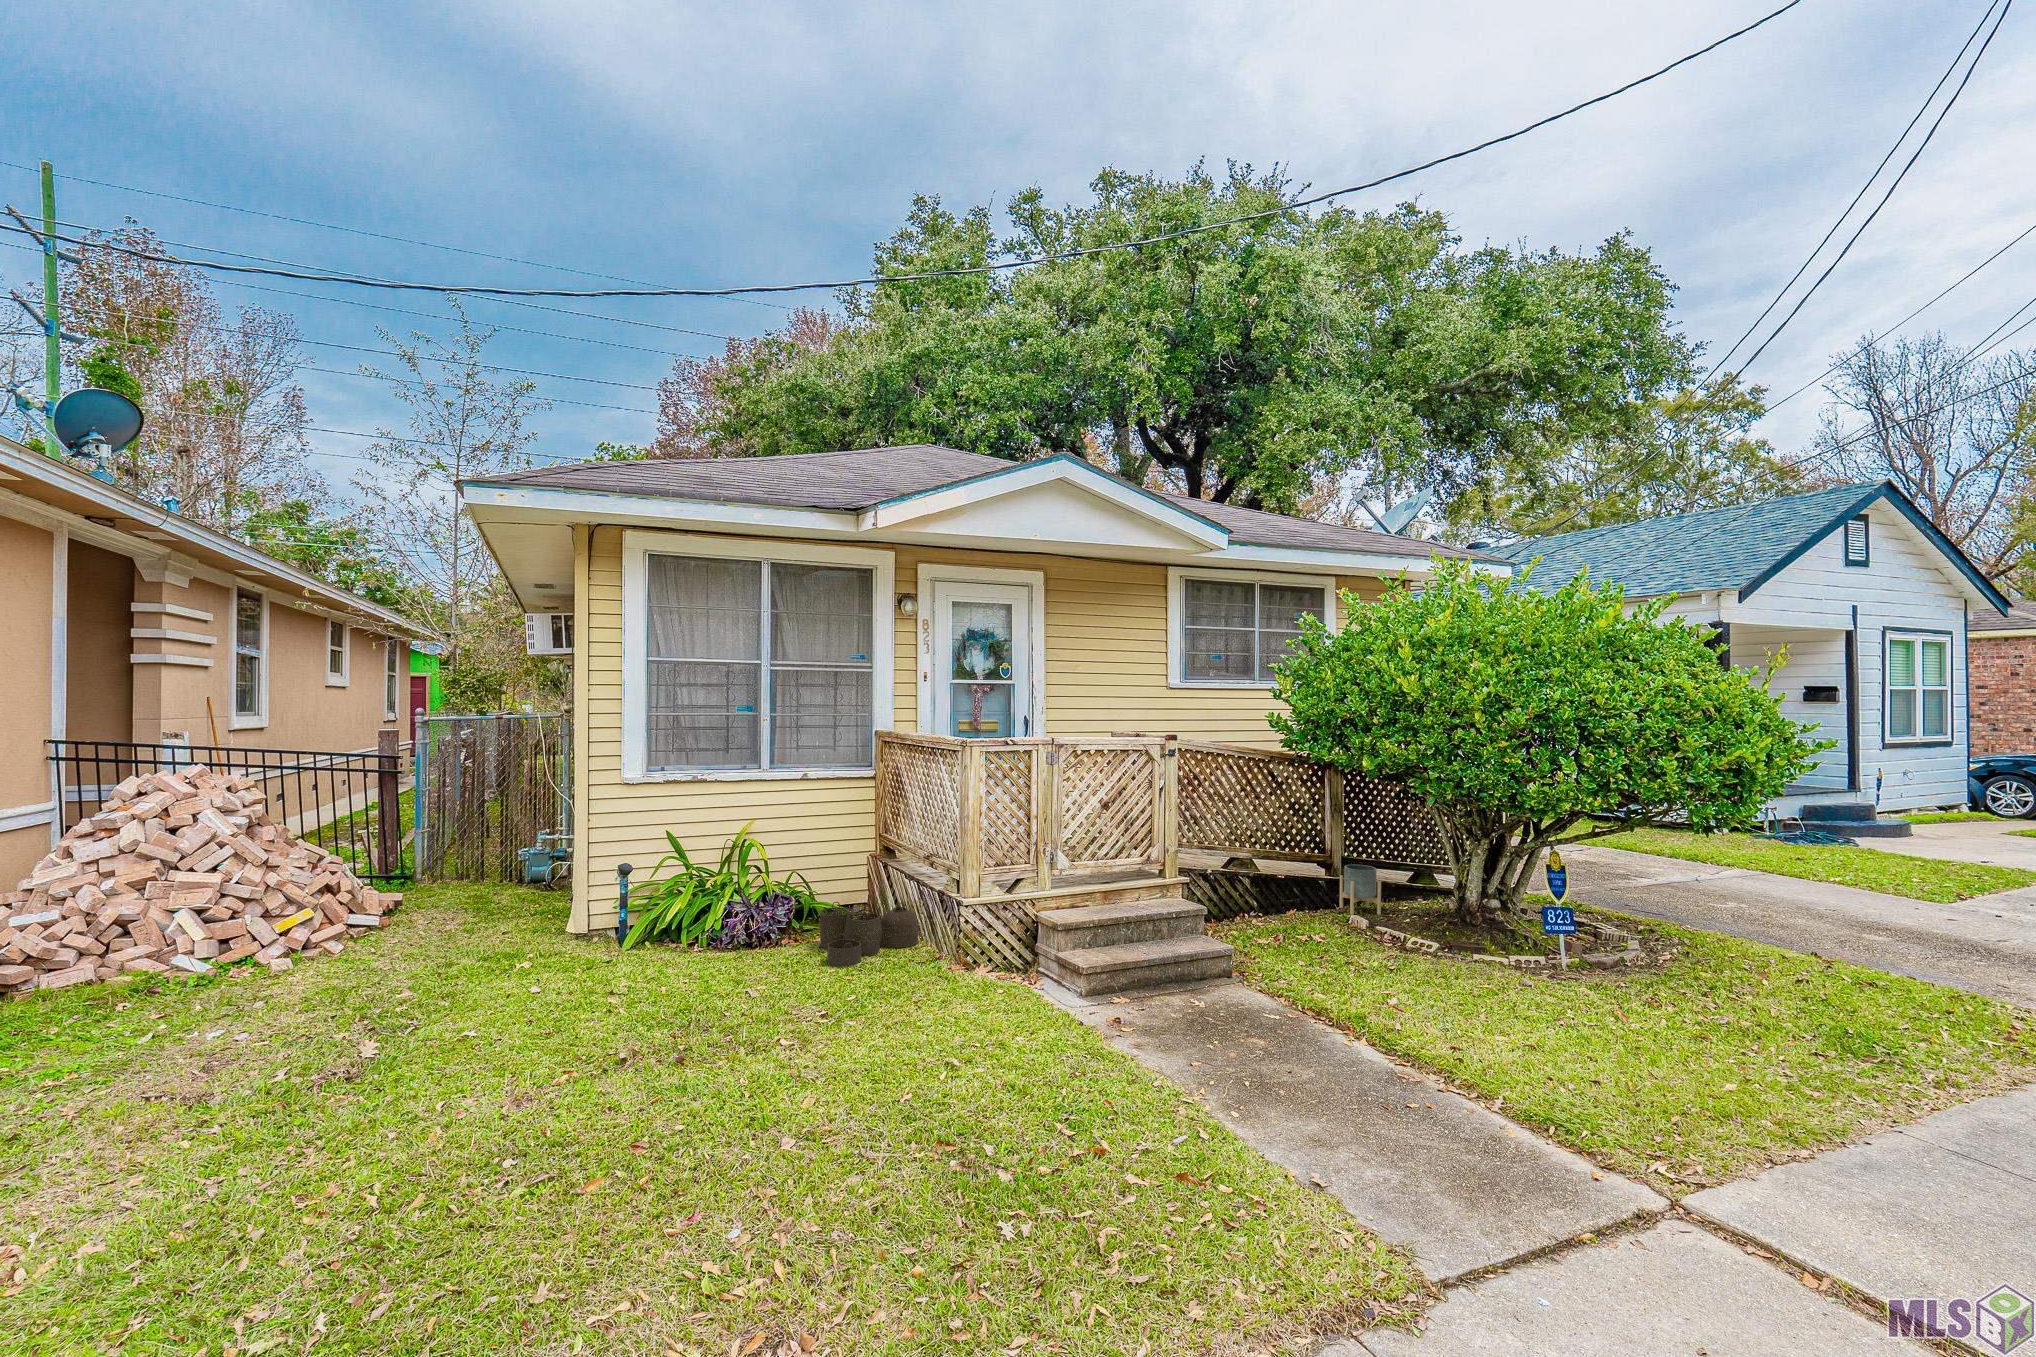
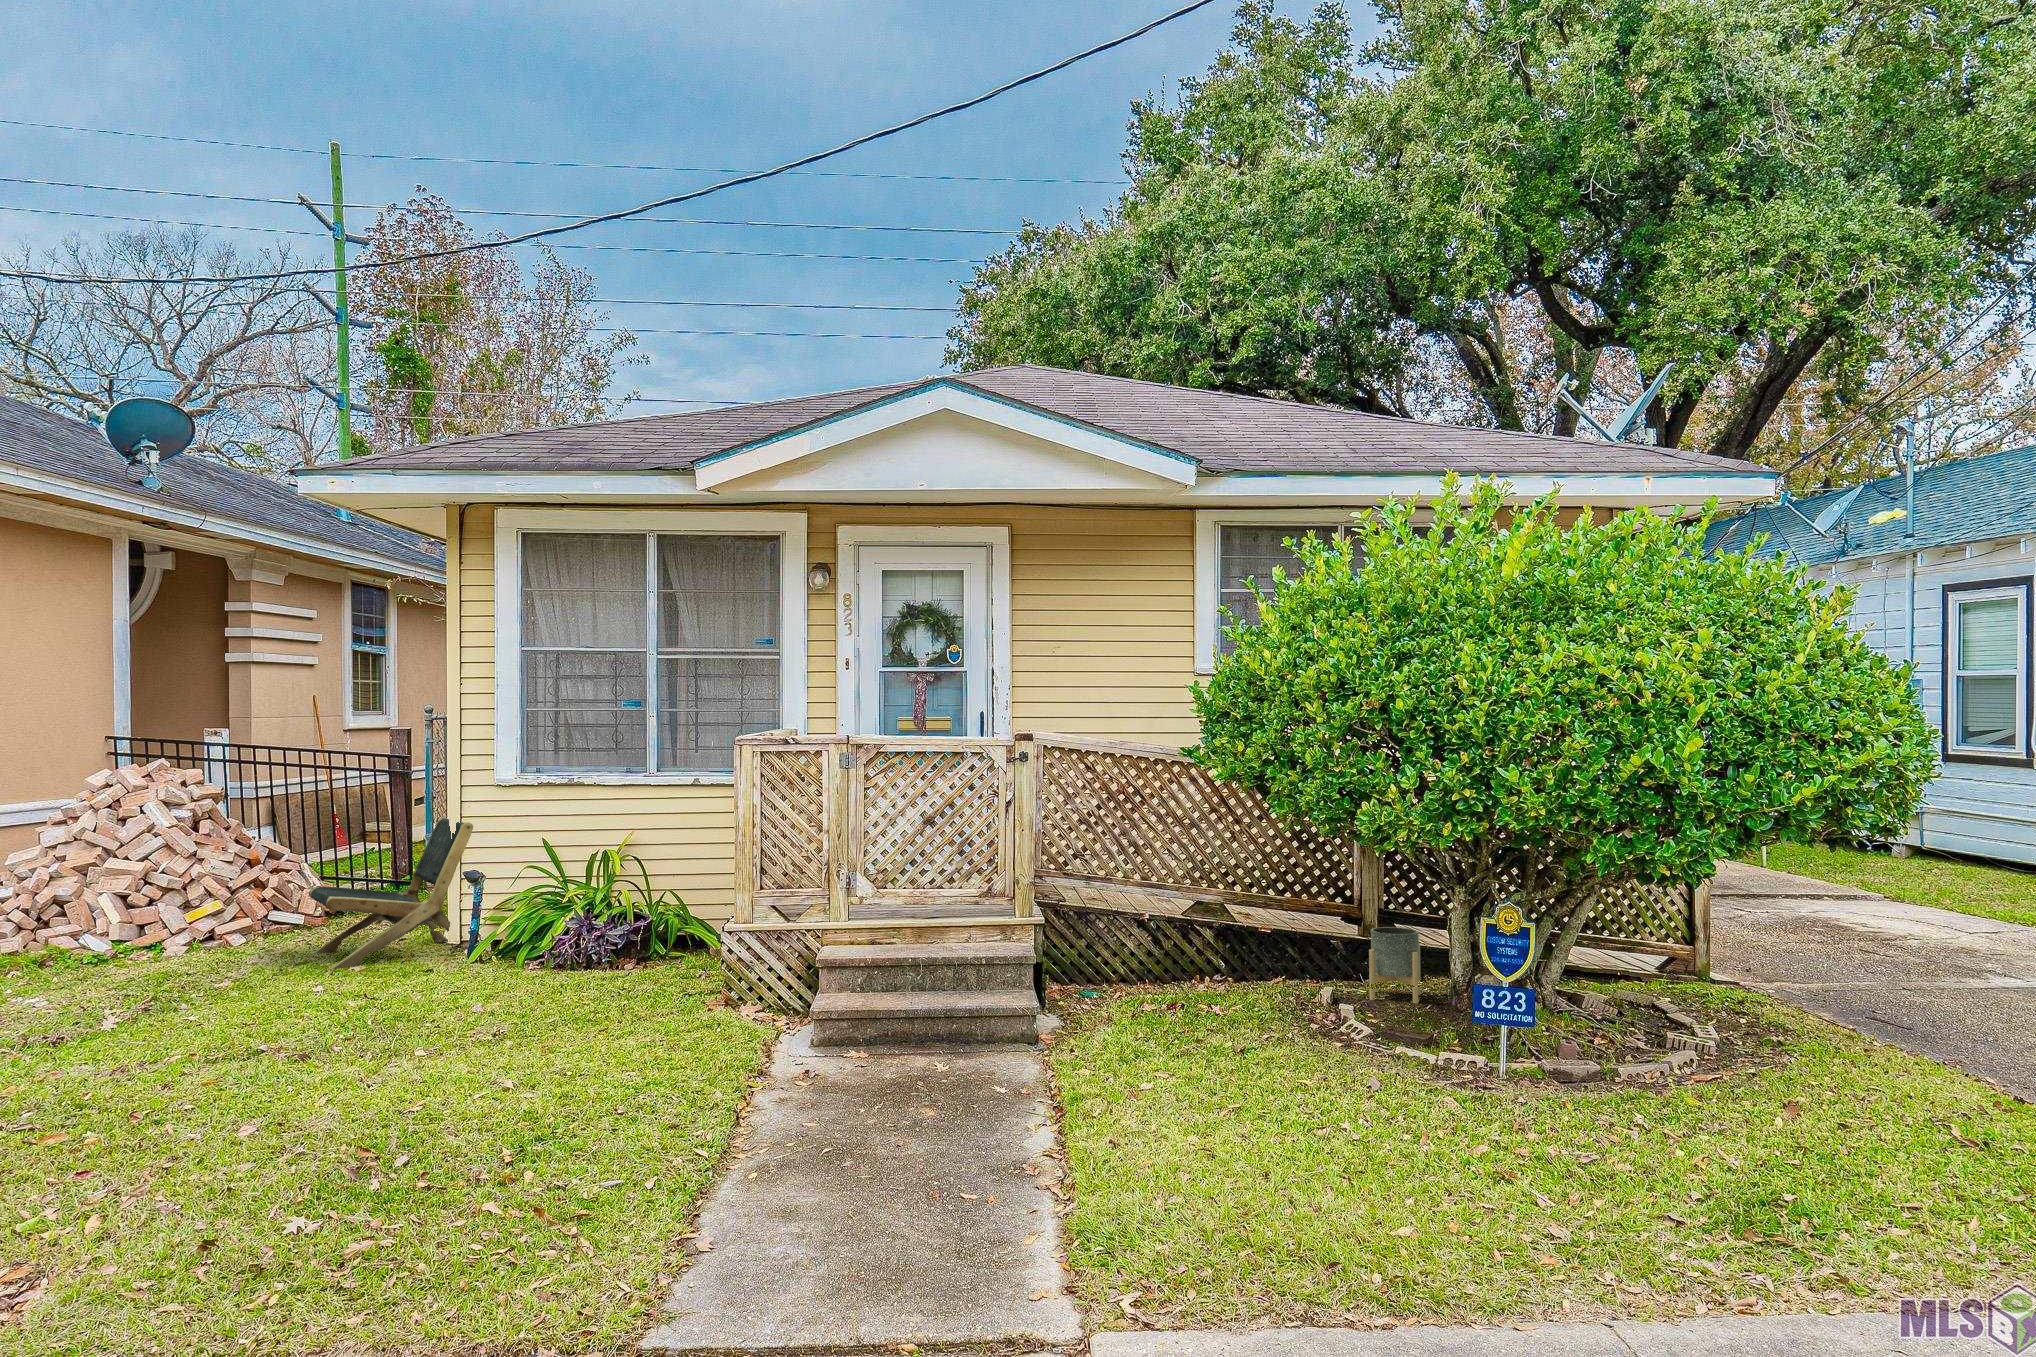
lounge chair: none [468,813,639,970] -> present [309,817,473,969]
woven basket: present [820,902,919,967] -> none [593,925,735,993]

